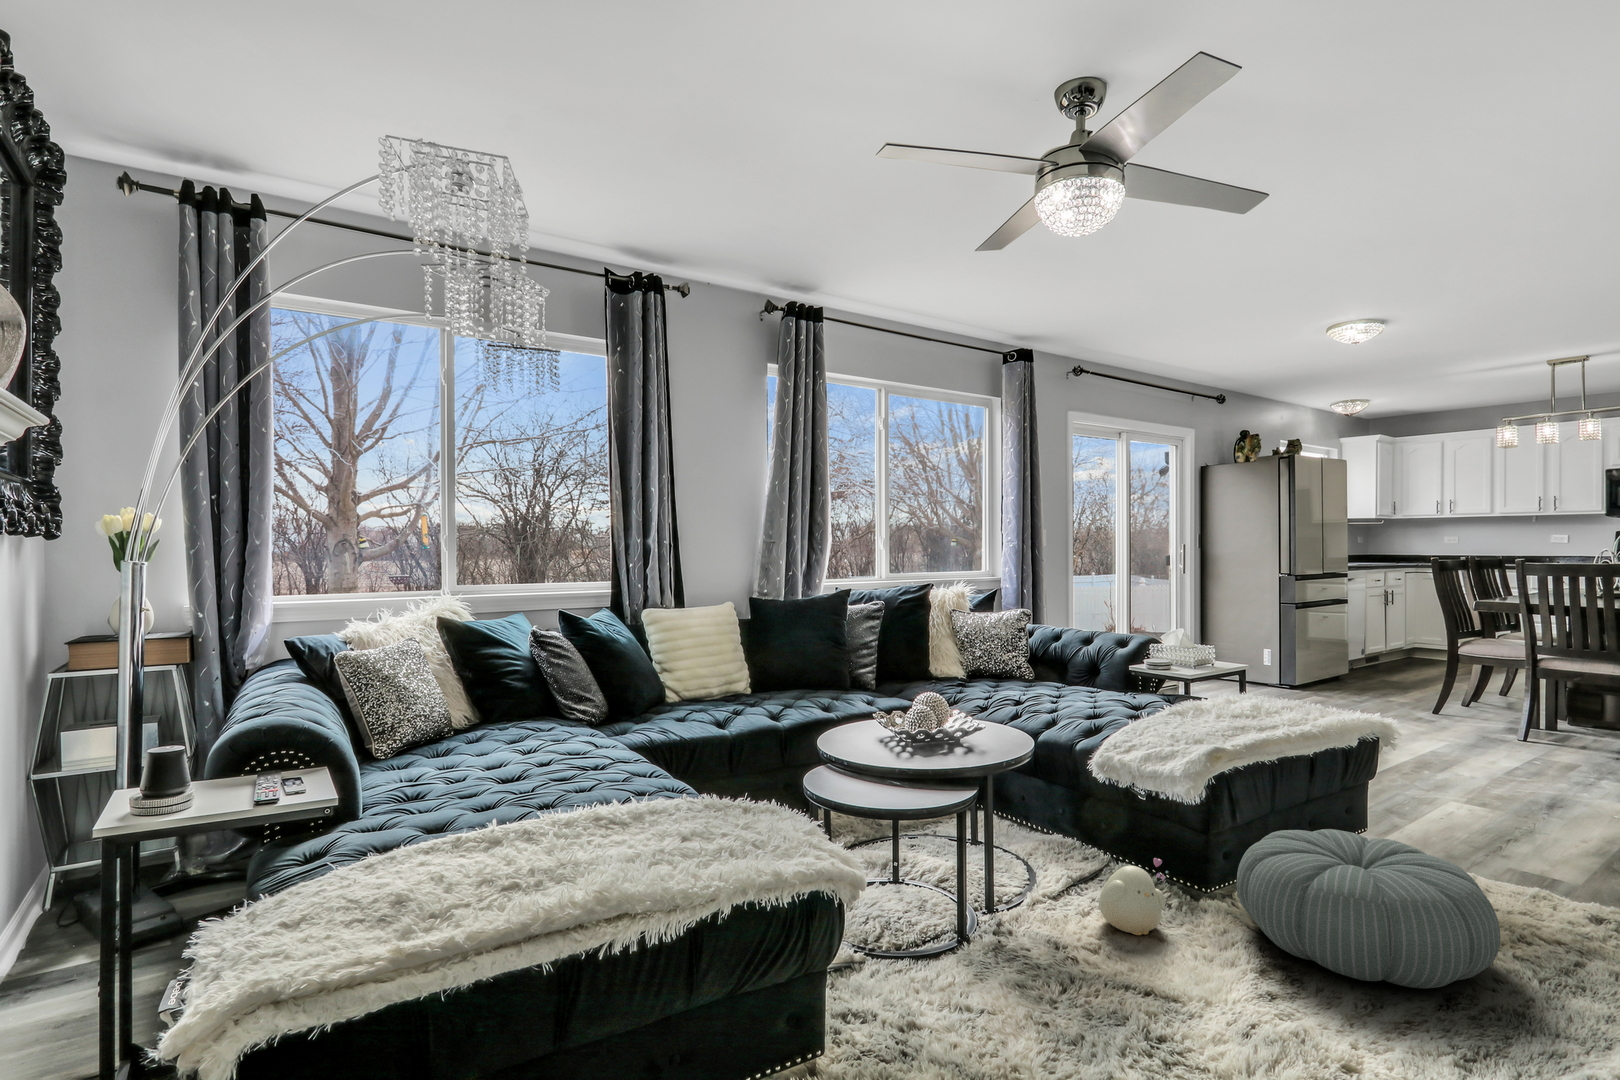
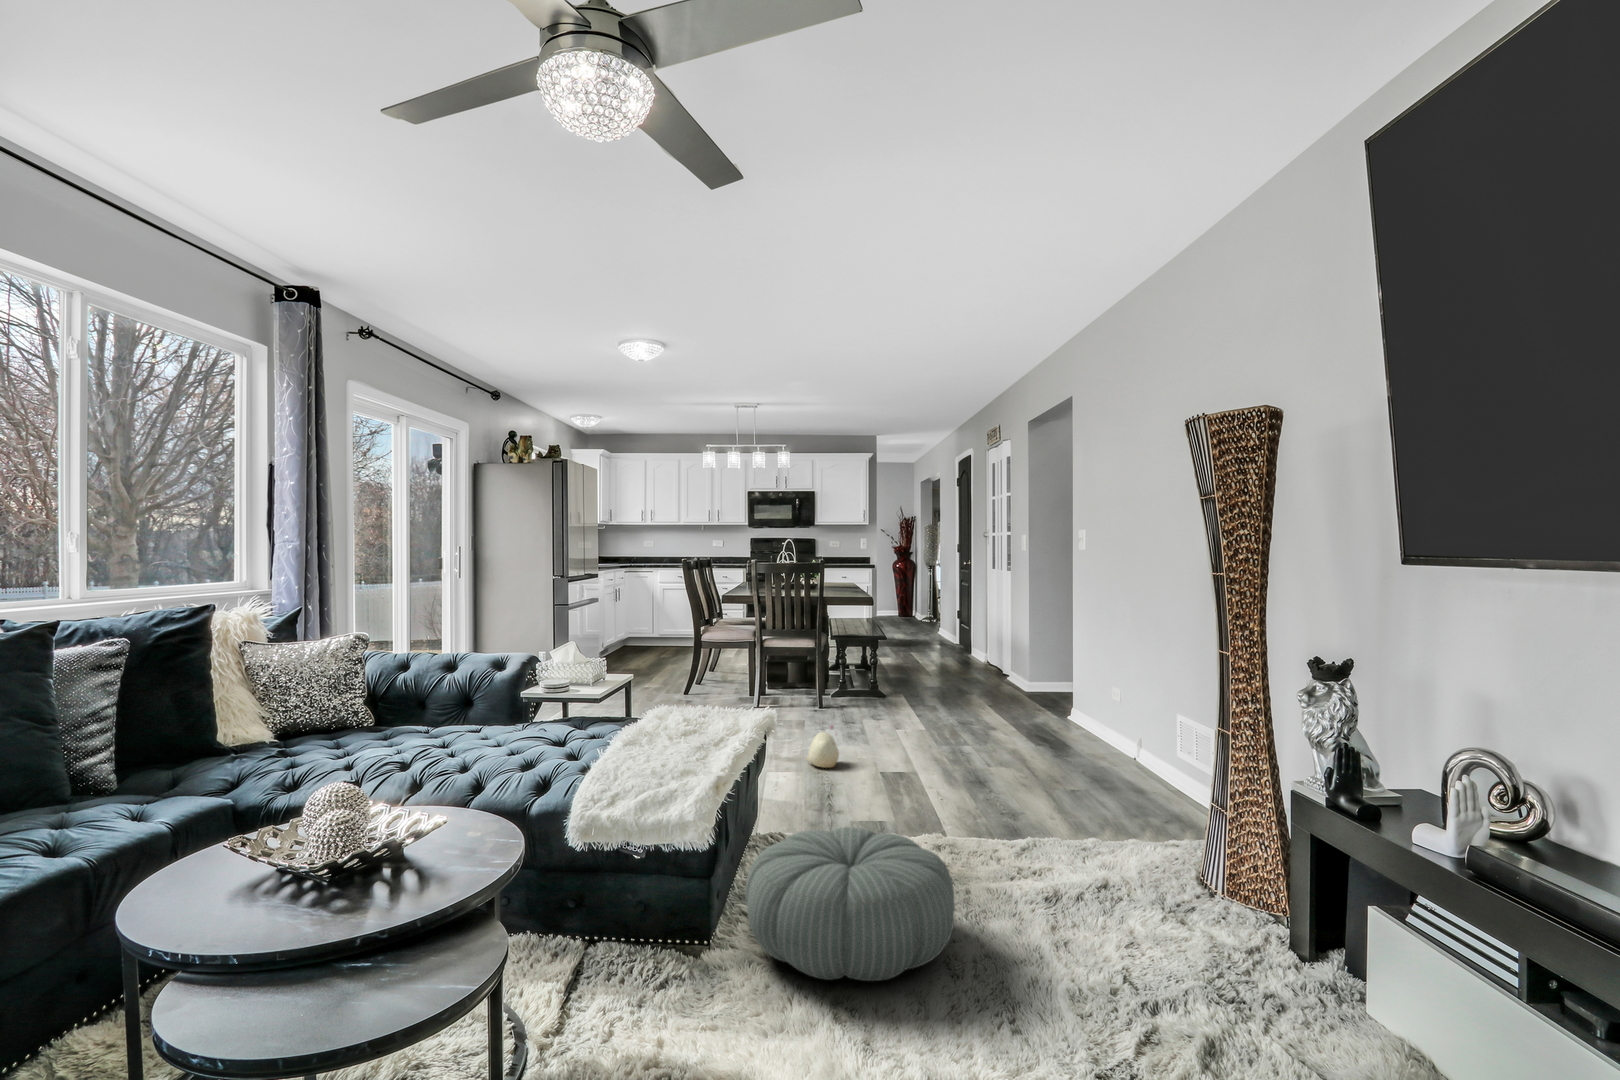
plush toy: present [1099,858,1168,935] -> present [807,725,839,768]

